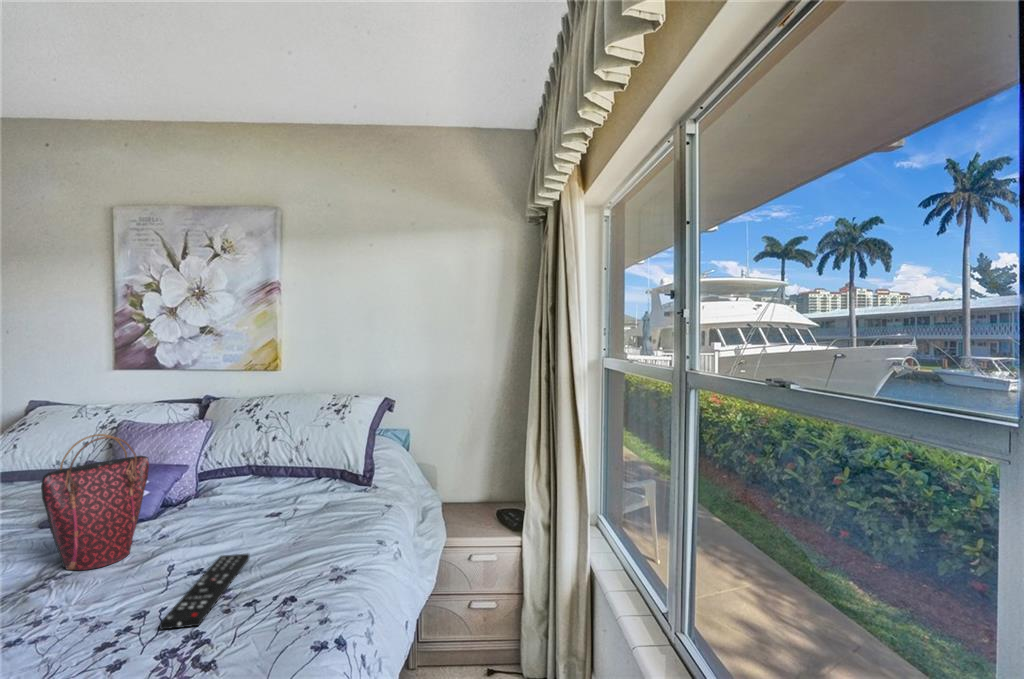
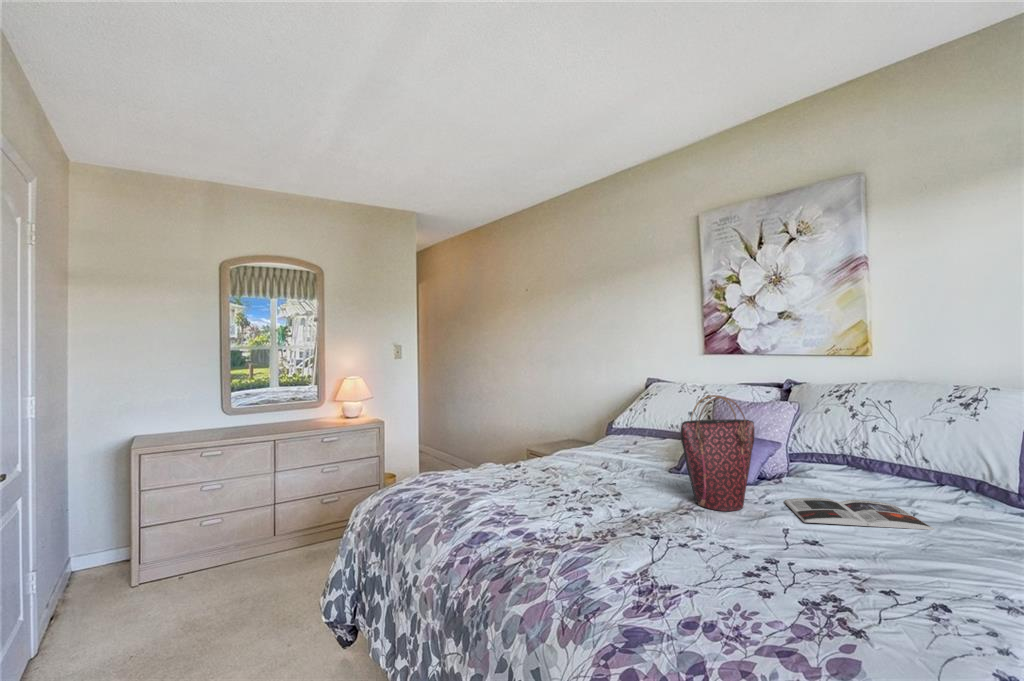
magazine: none [180,505,305,551] -> present [784,498,935,530]
remote control: present [160,554,249,629] -> none [792,533,870,590]

